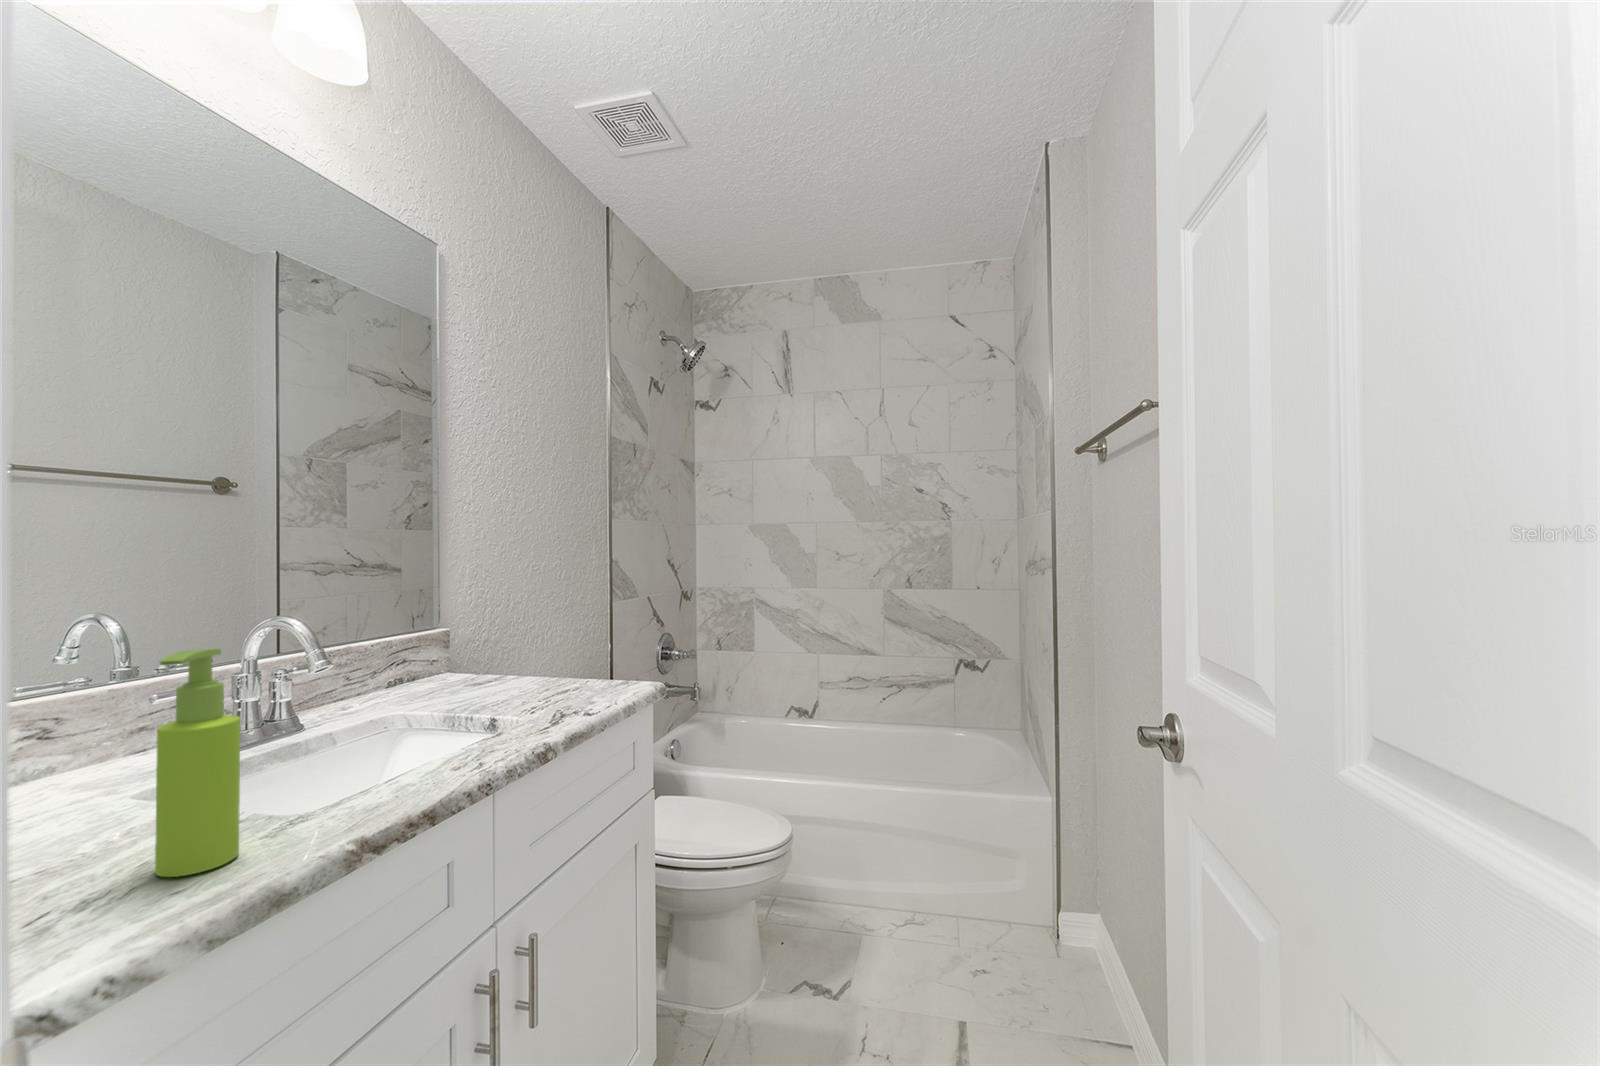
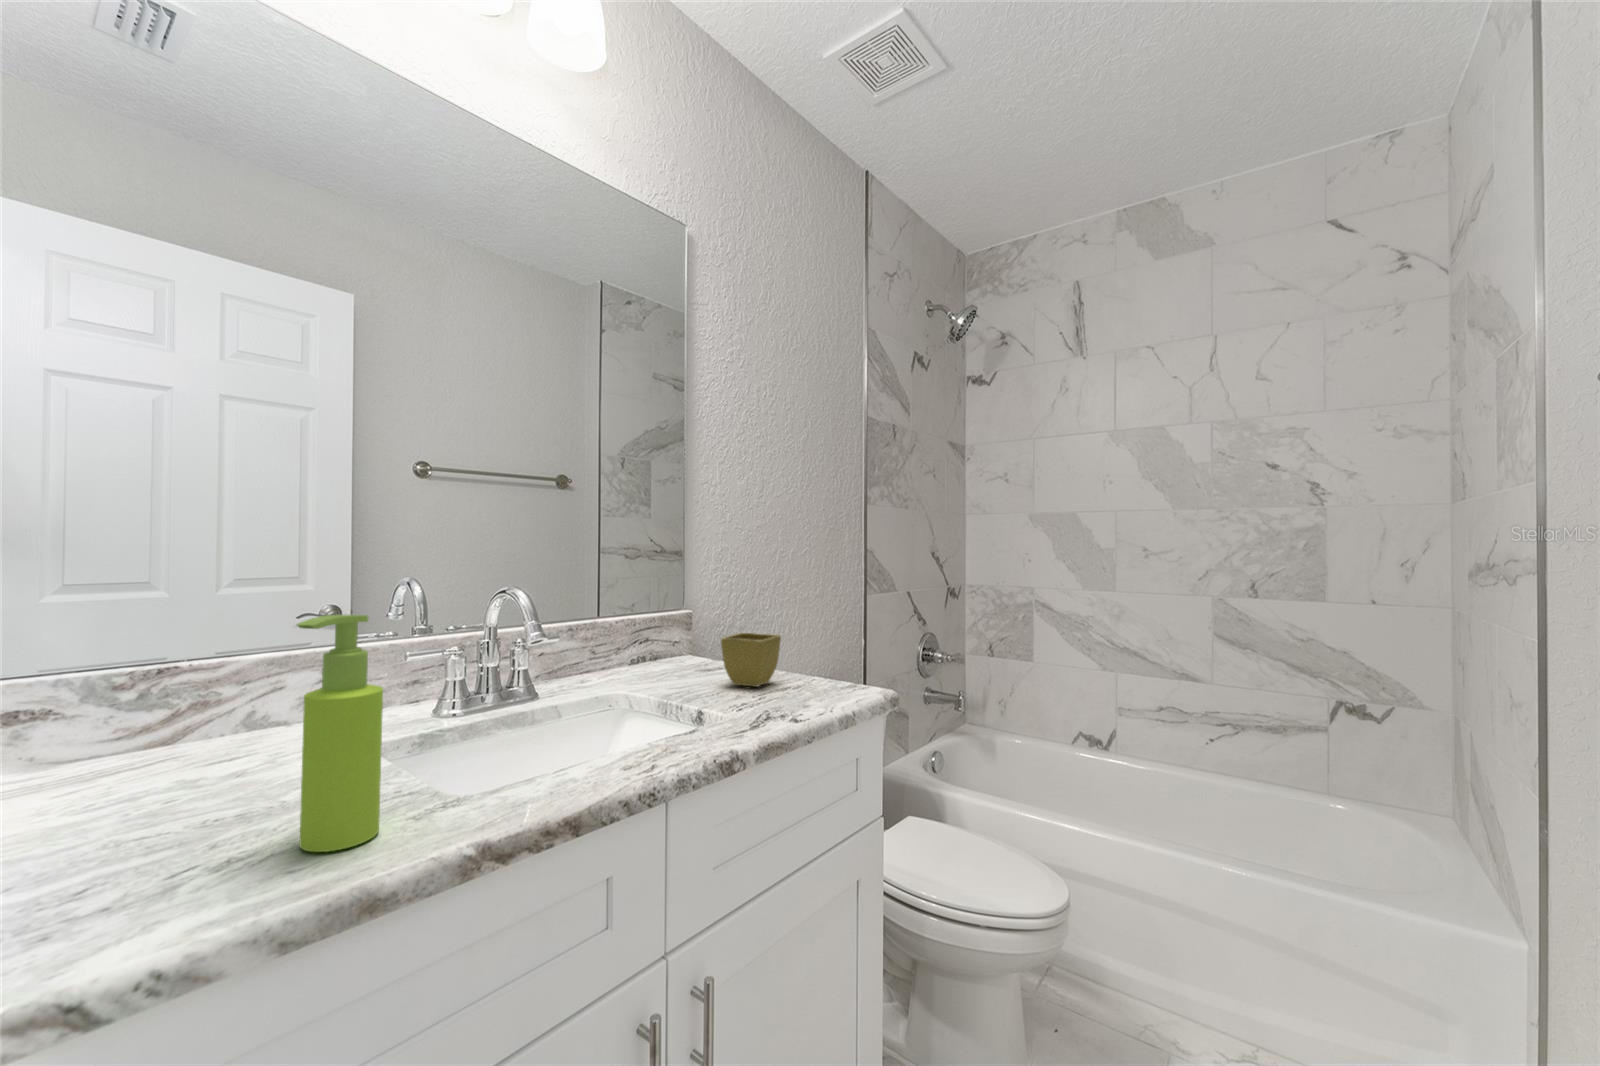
flower pot: none [500,644,559,694] -> present [721,633,781,687]

